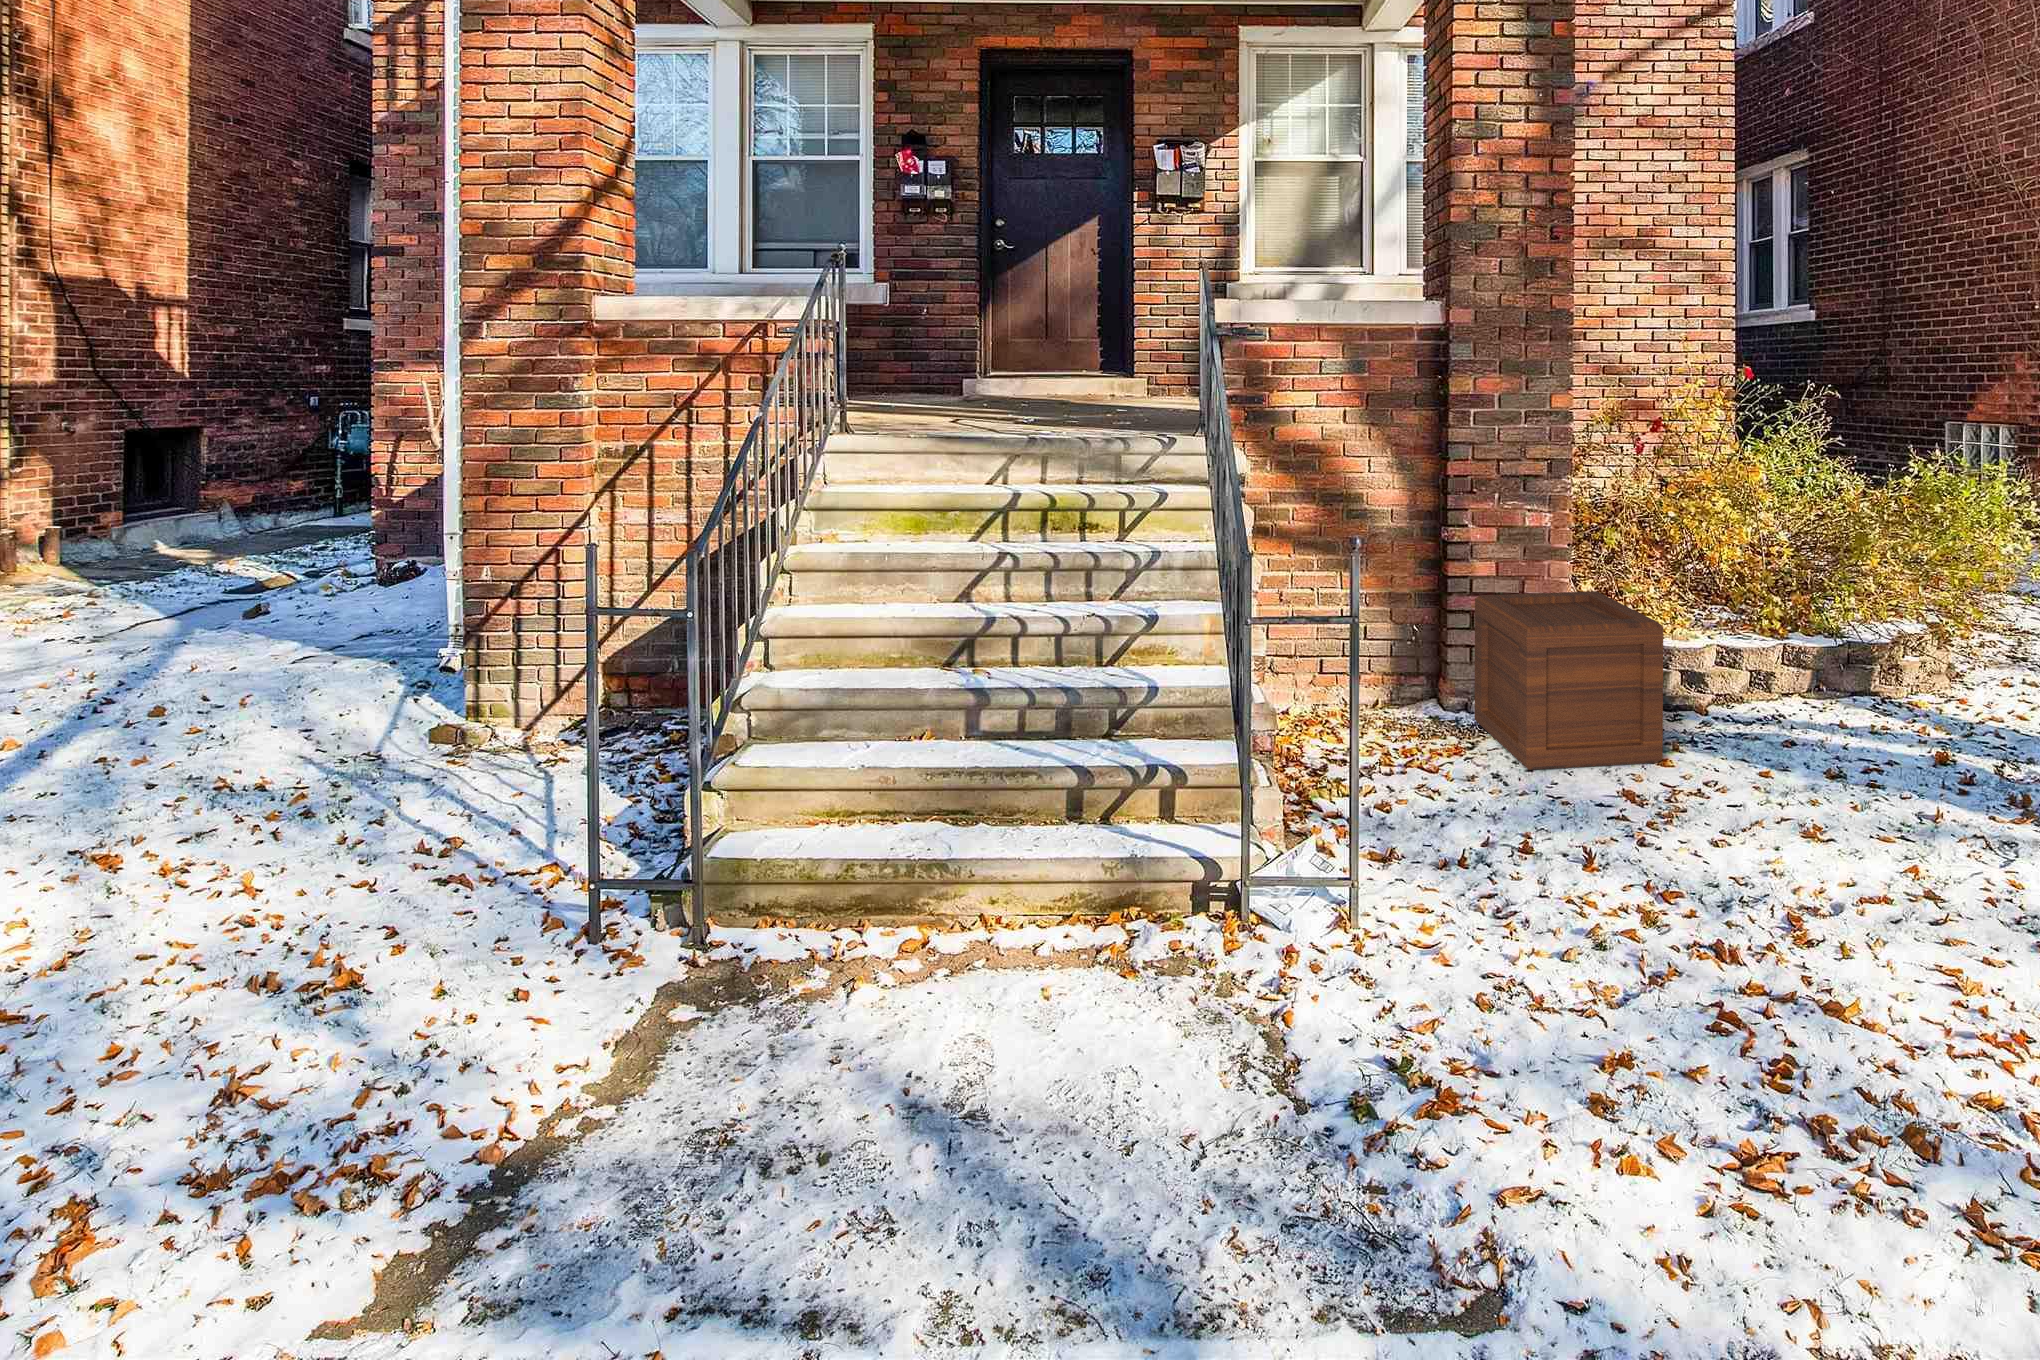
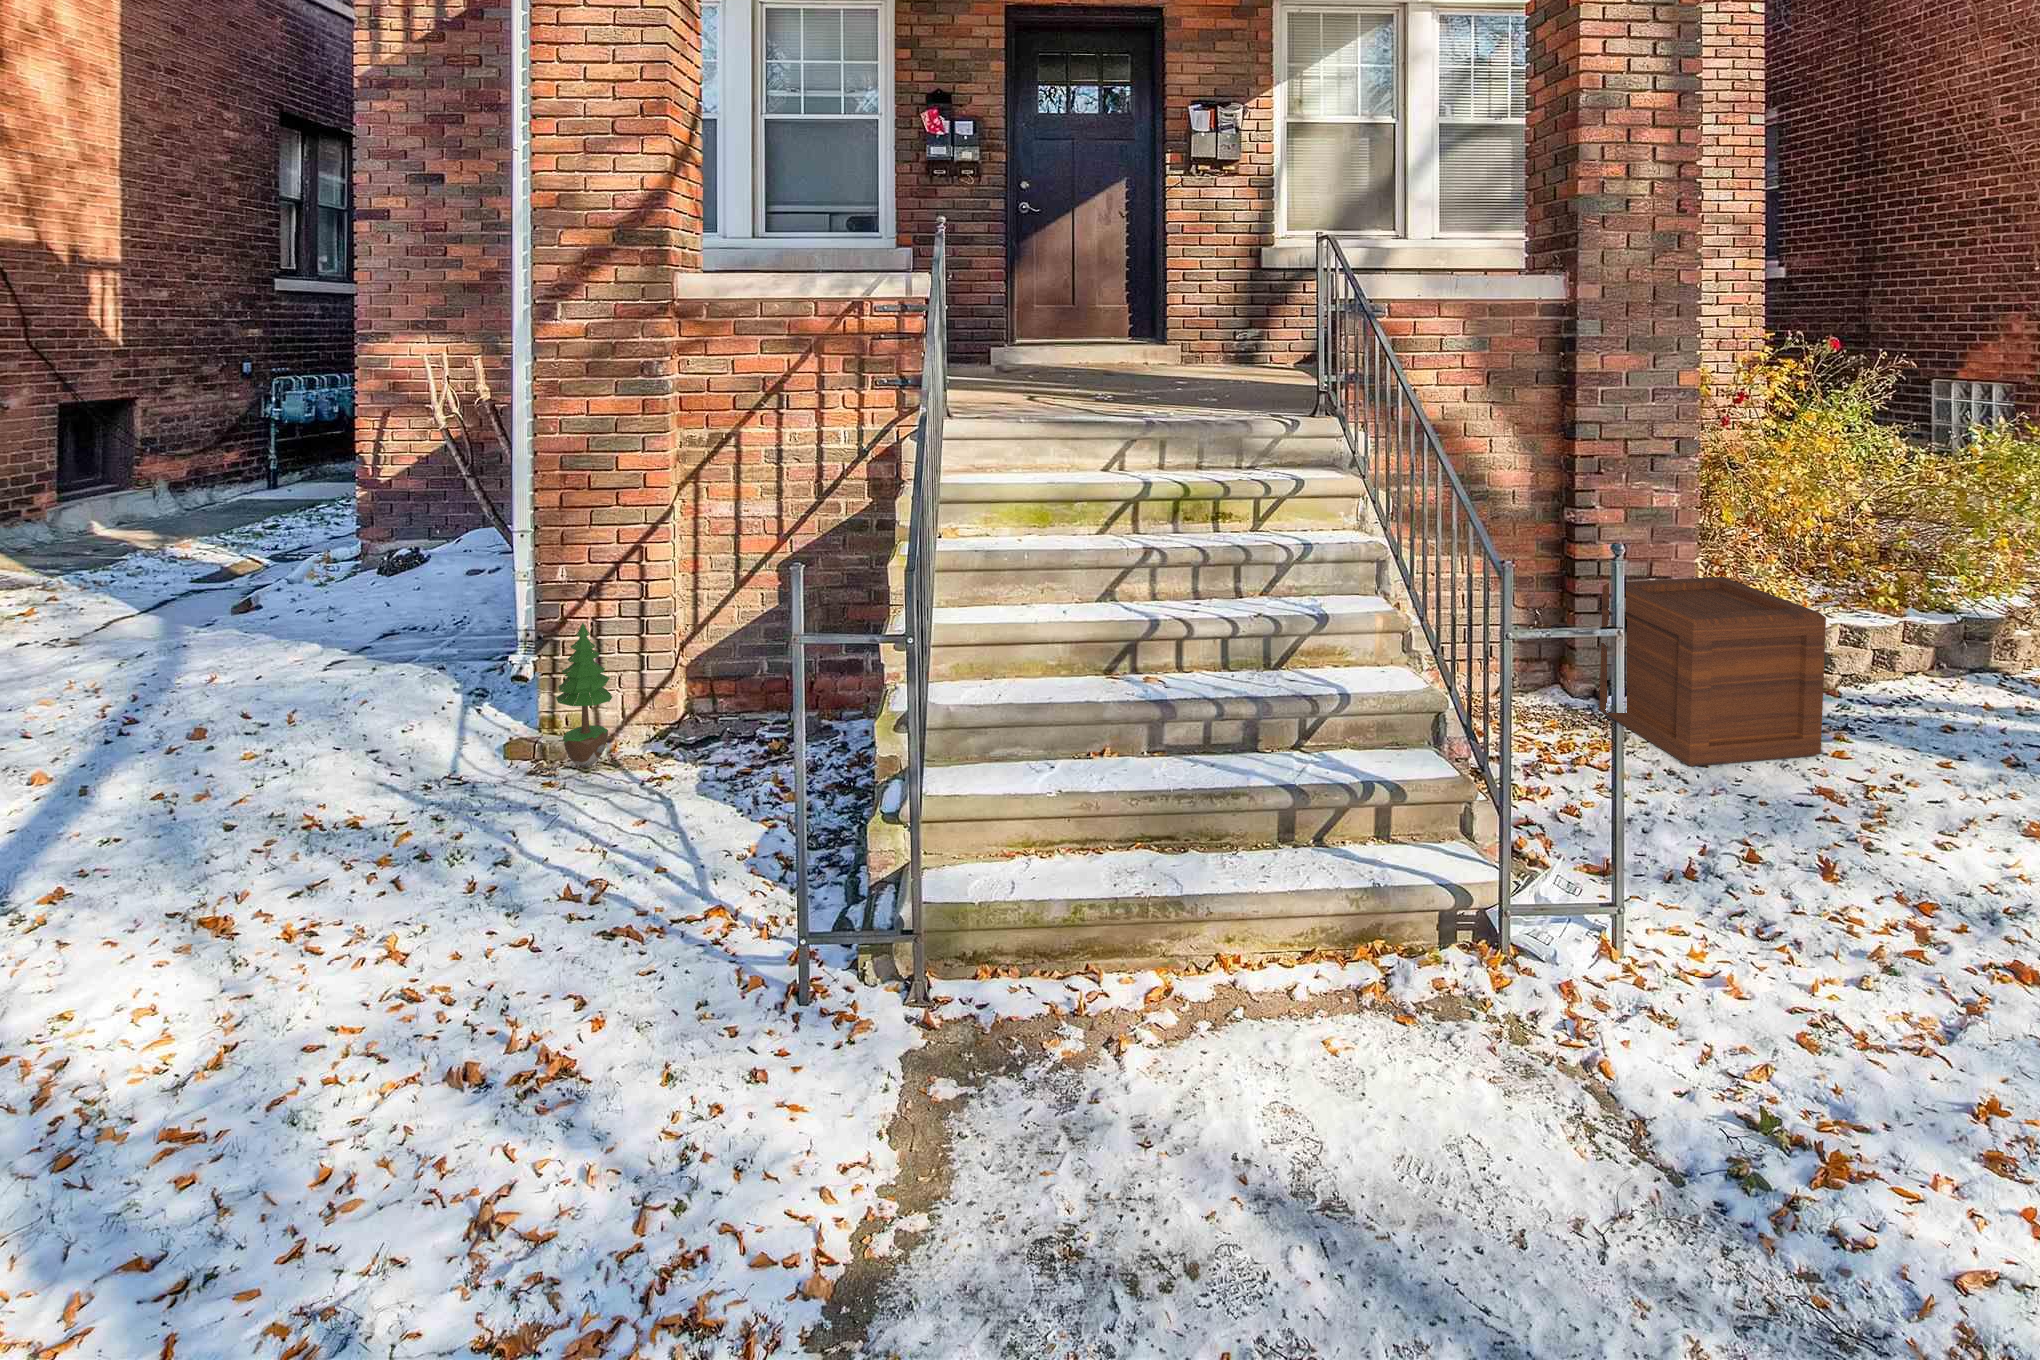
potted tree: none [464,620,520,757] -> present [556,623,612,768]

